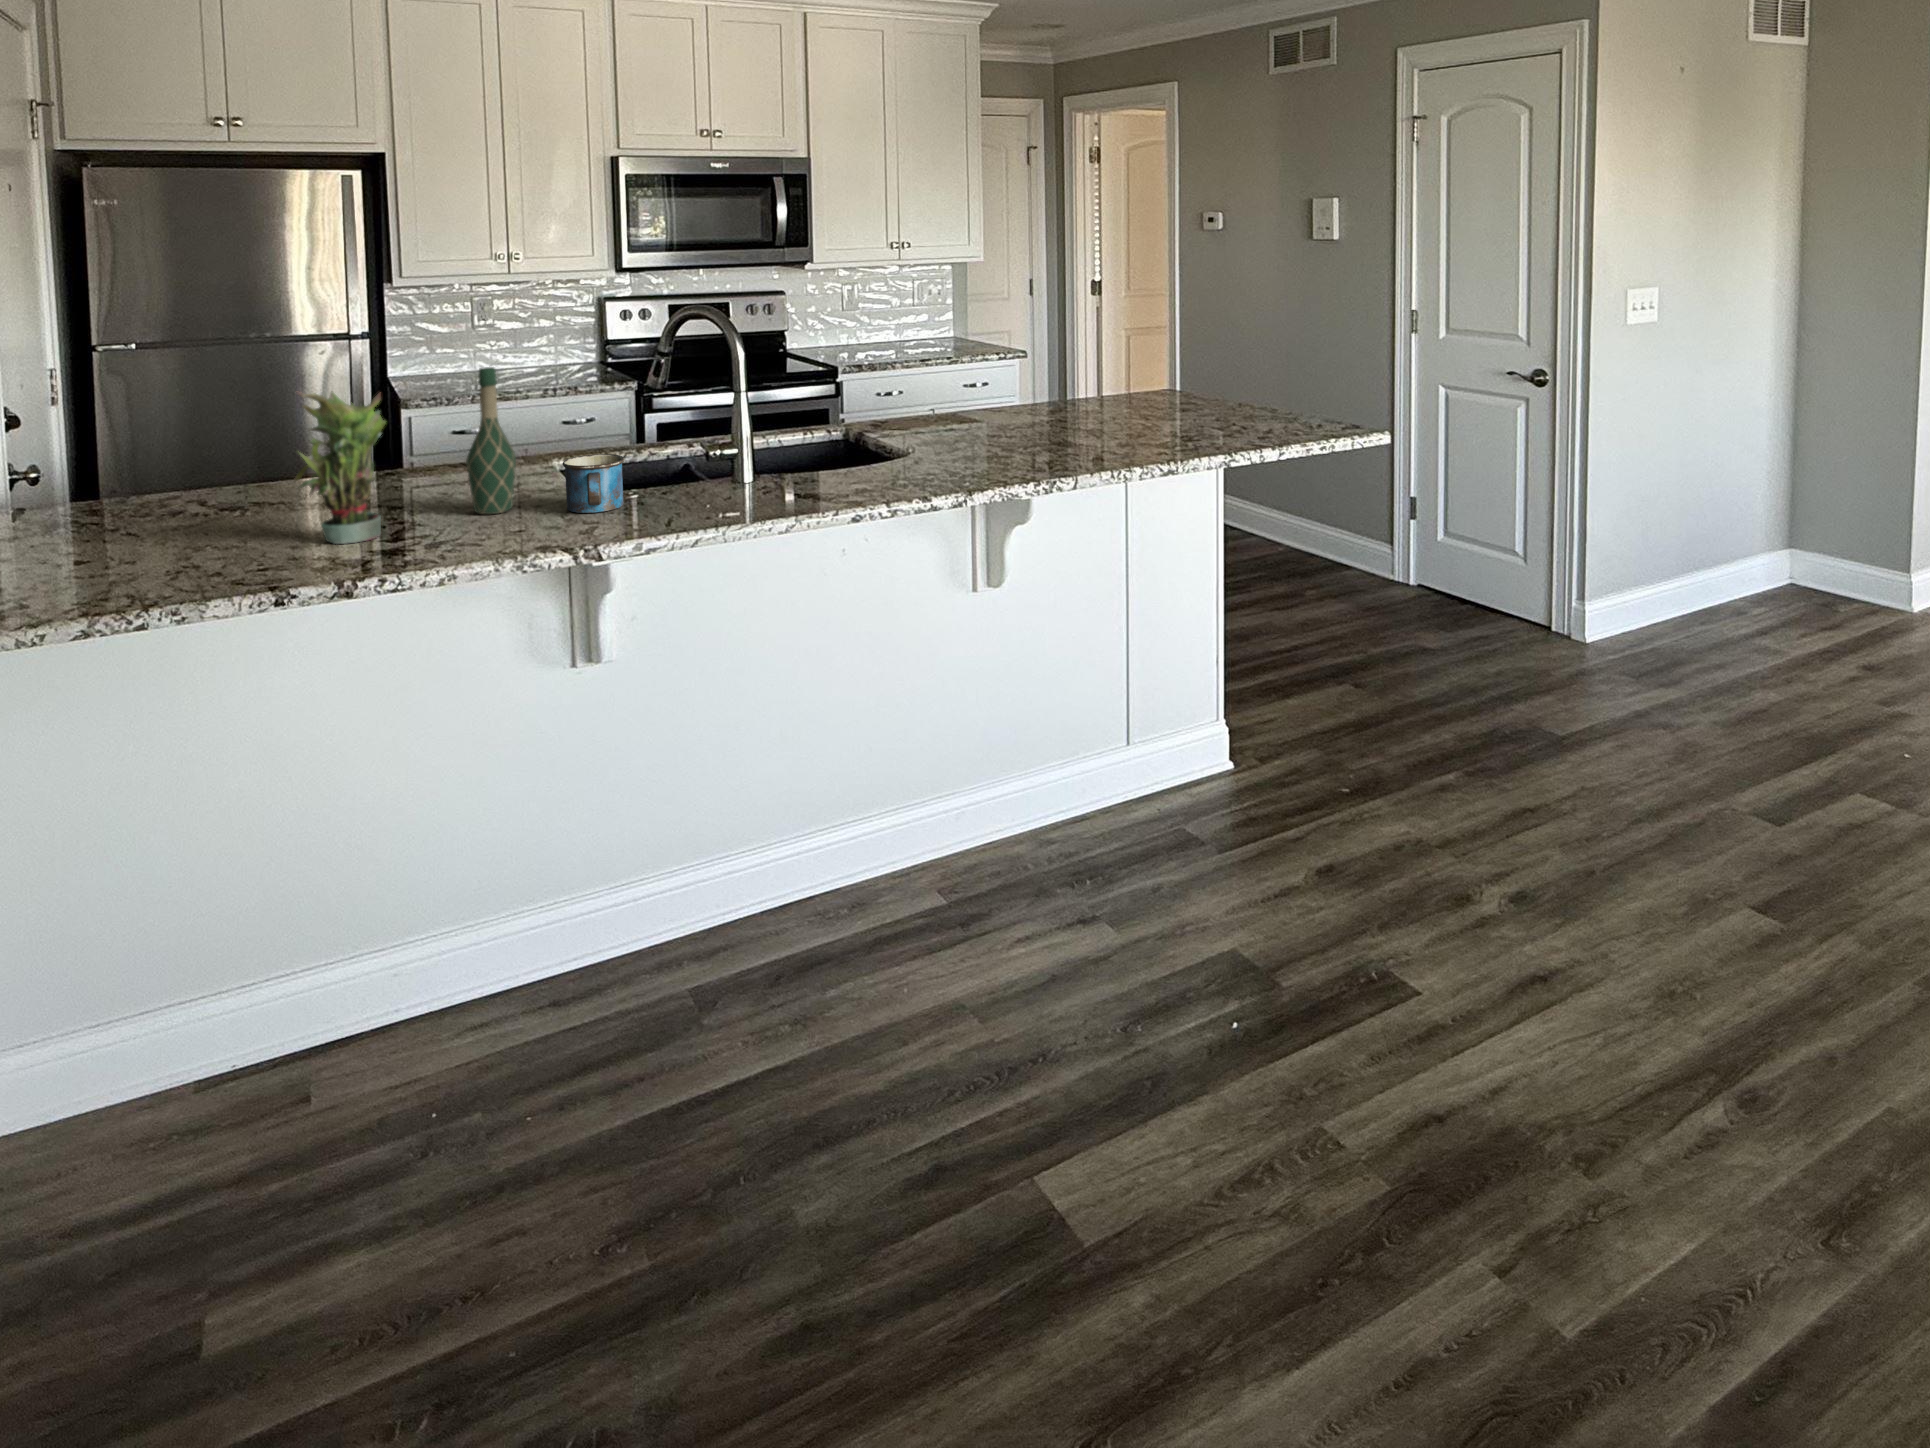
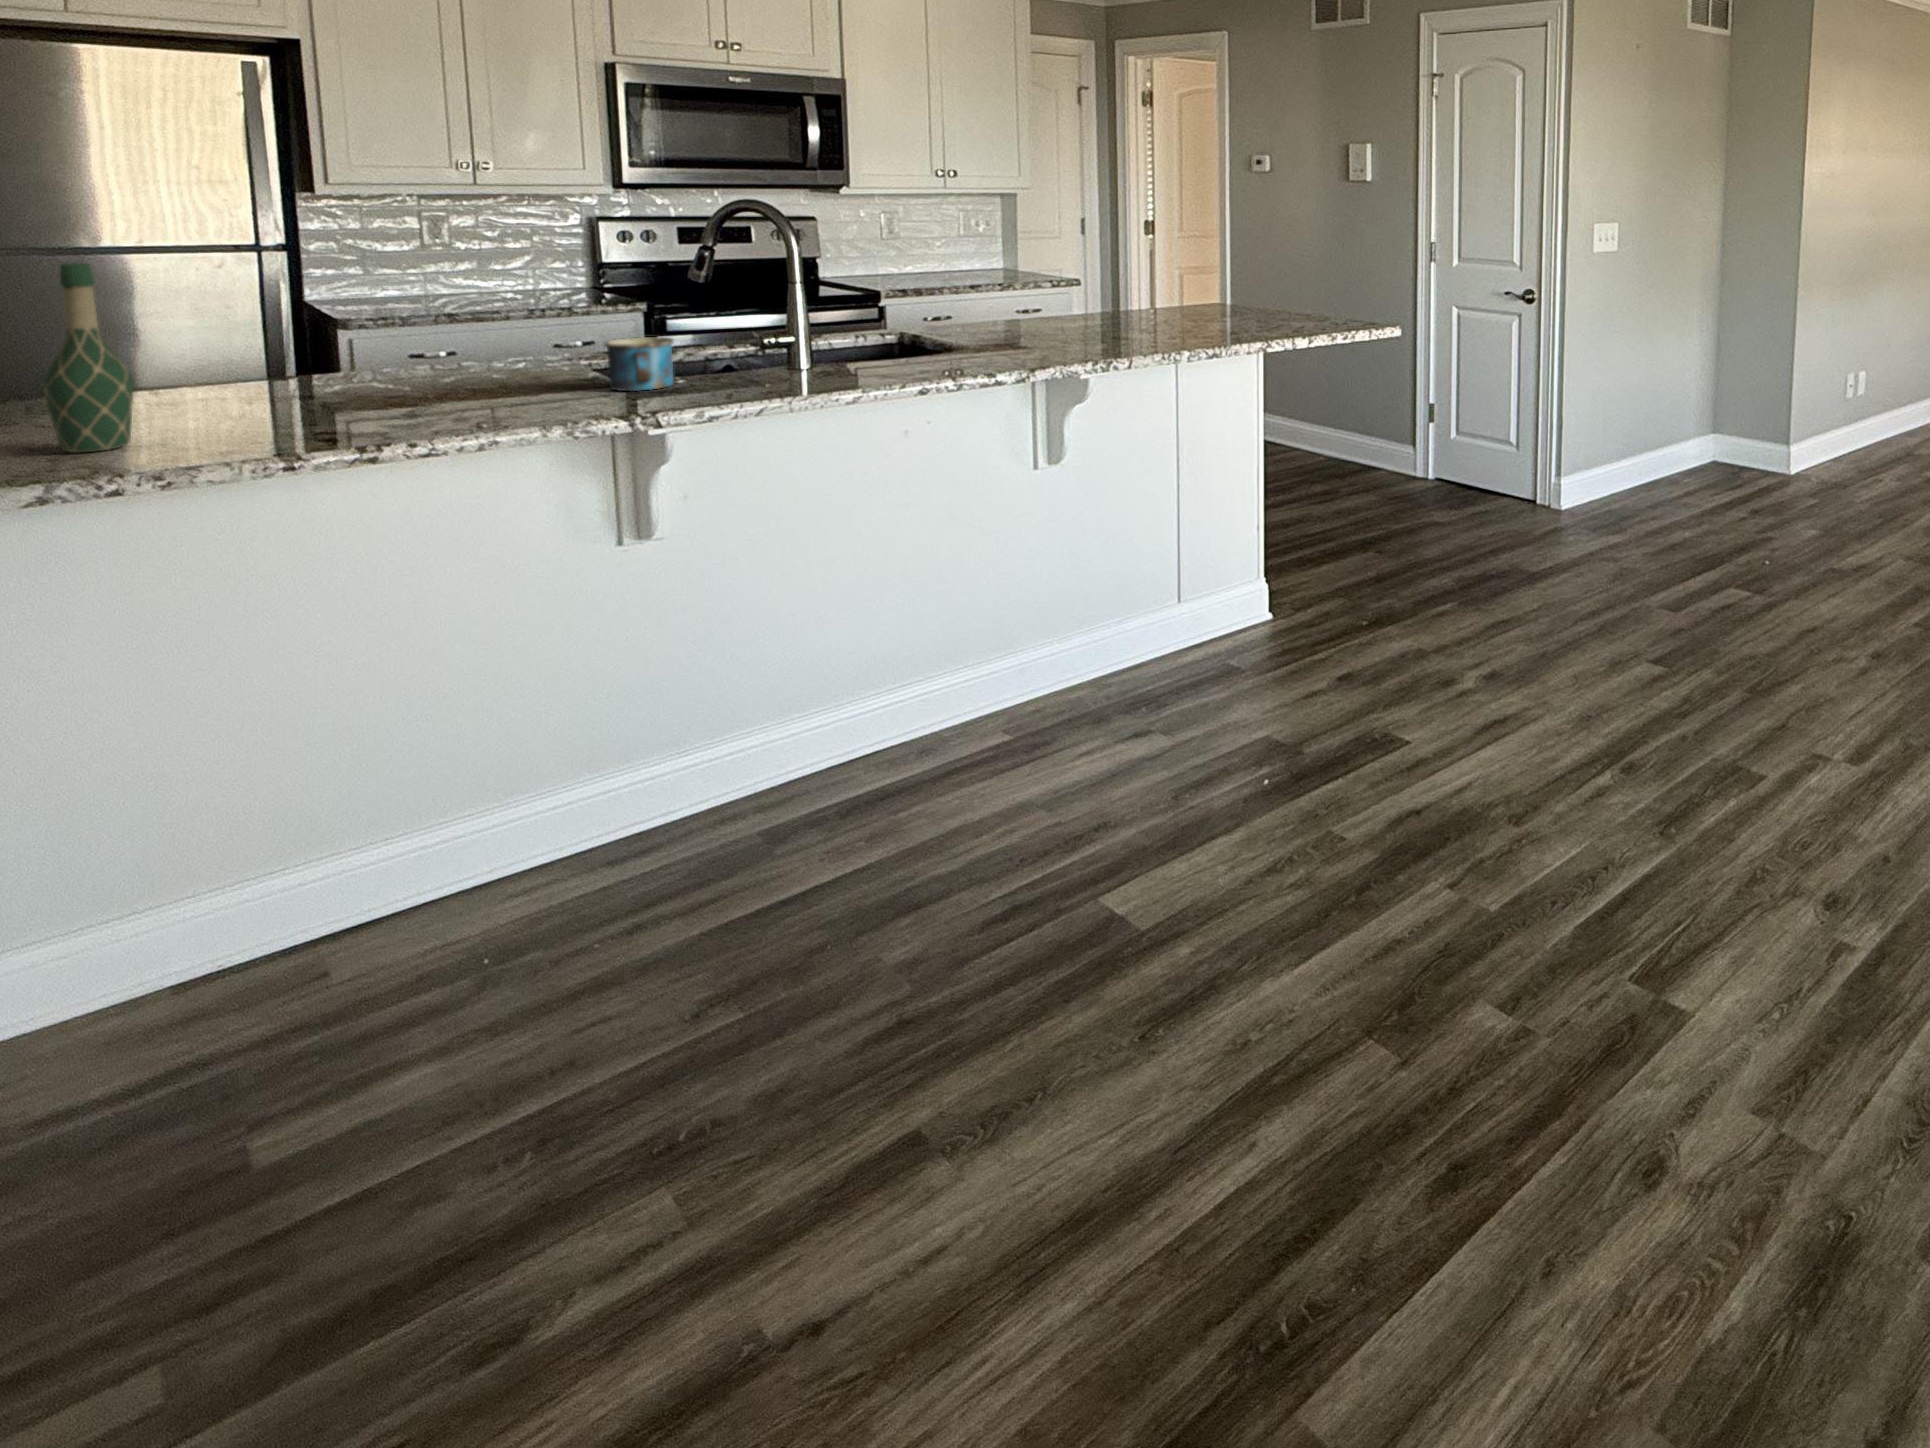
wine bottle: present [466,367,516,514] -> present [43,263,134,452]
potted plant: present [294,392,386,544] -> none [276,259,398,420]

